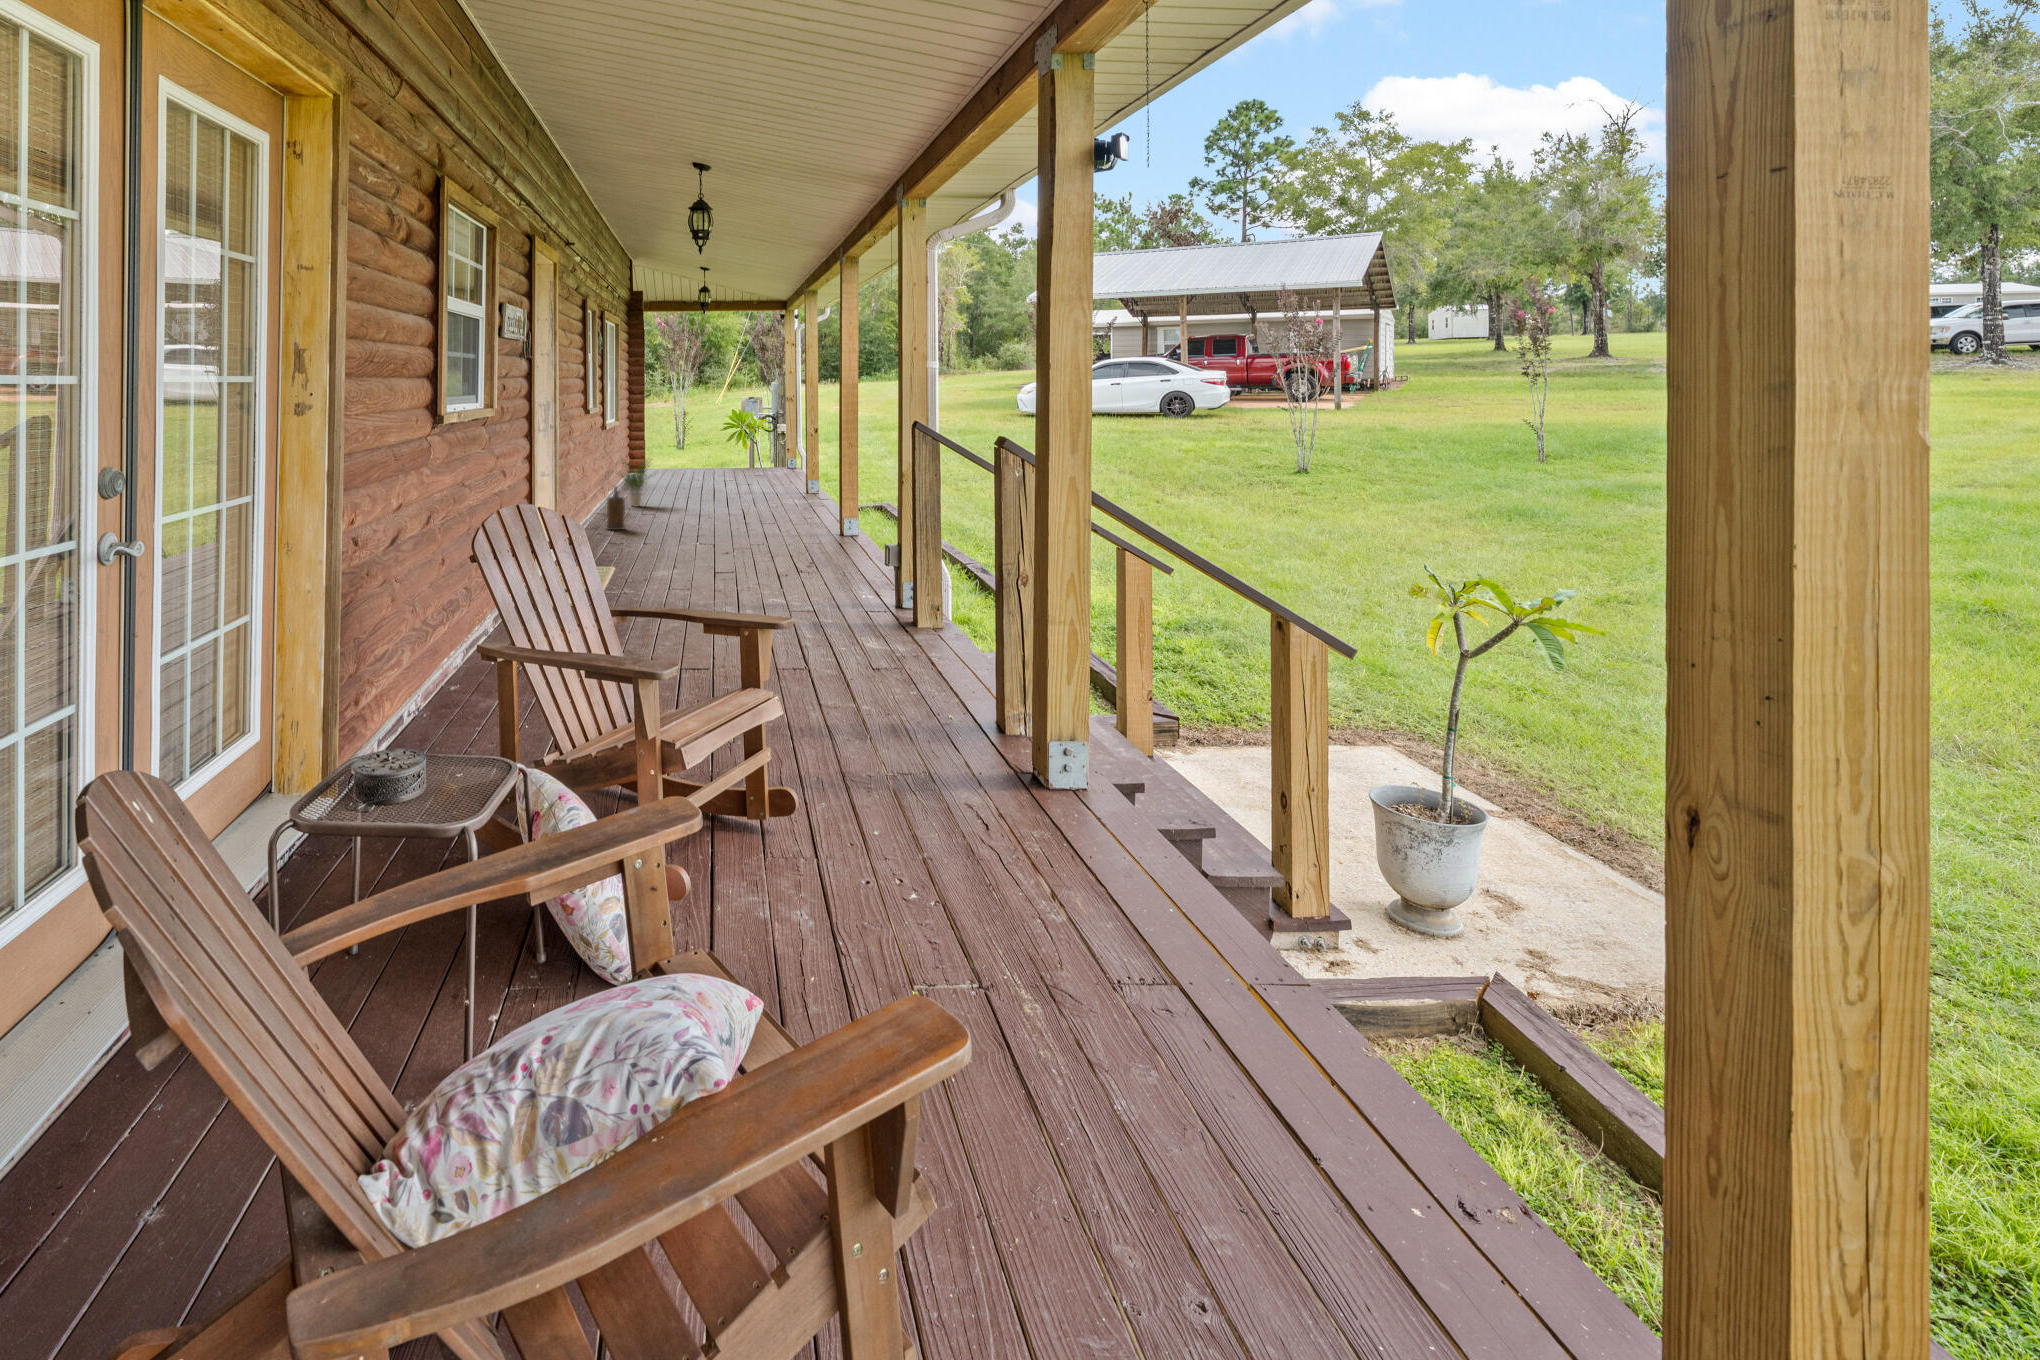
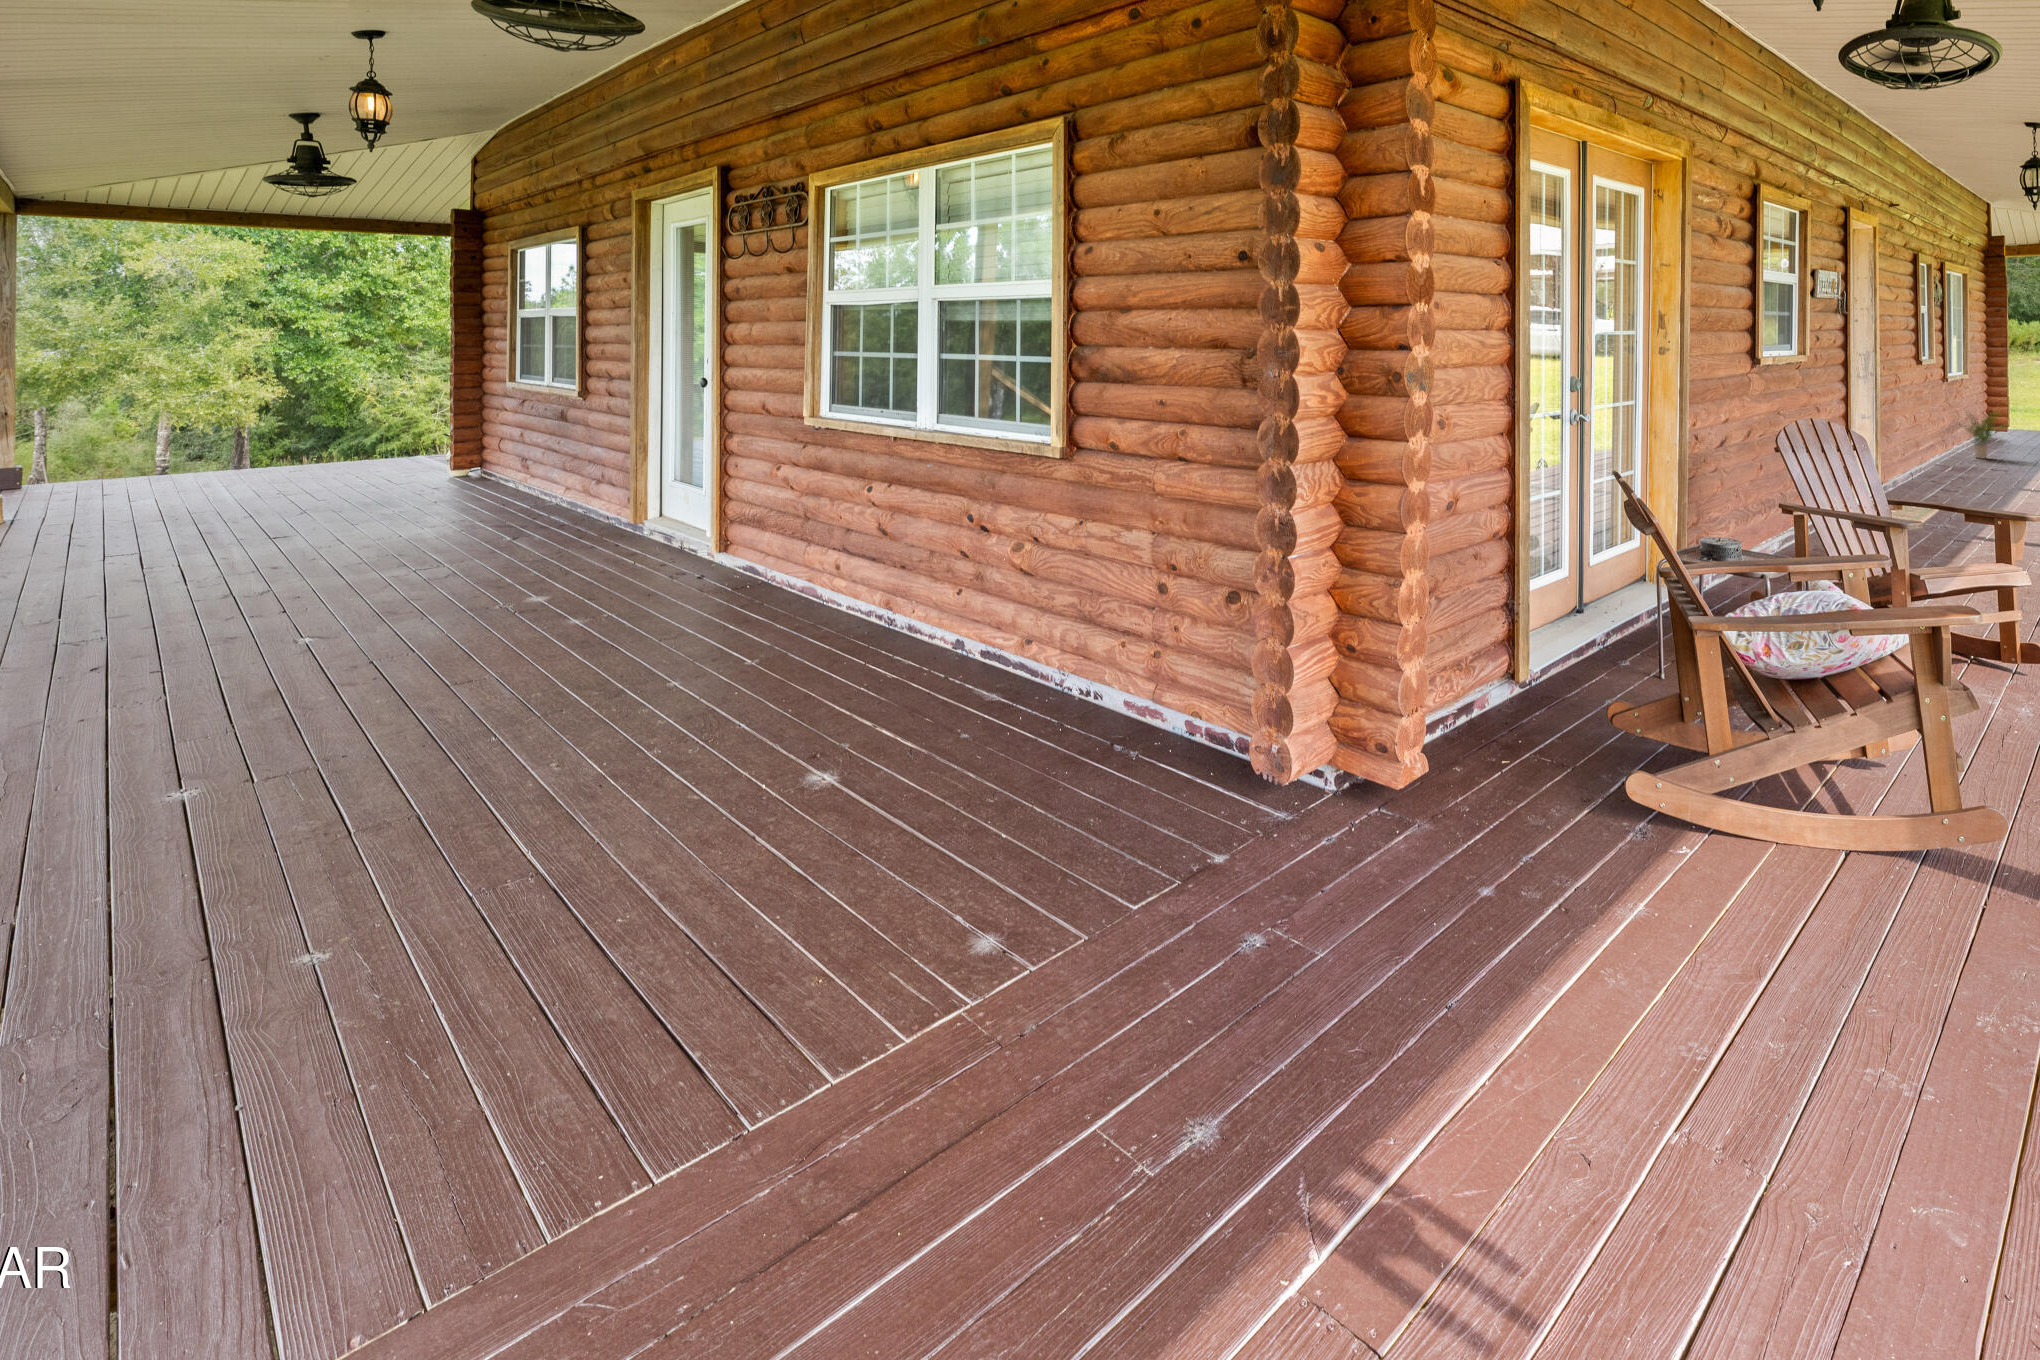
watering can: present [607,486,625,530] -> none [1940,432,1961,476]

